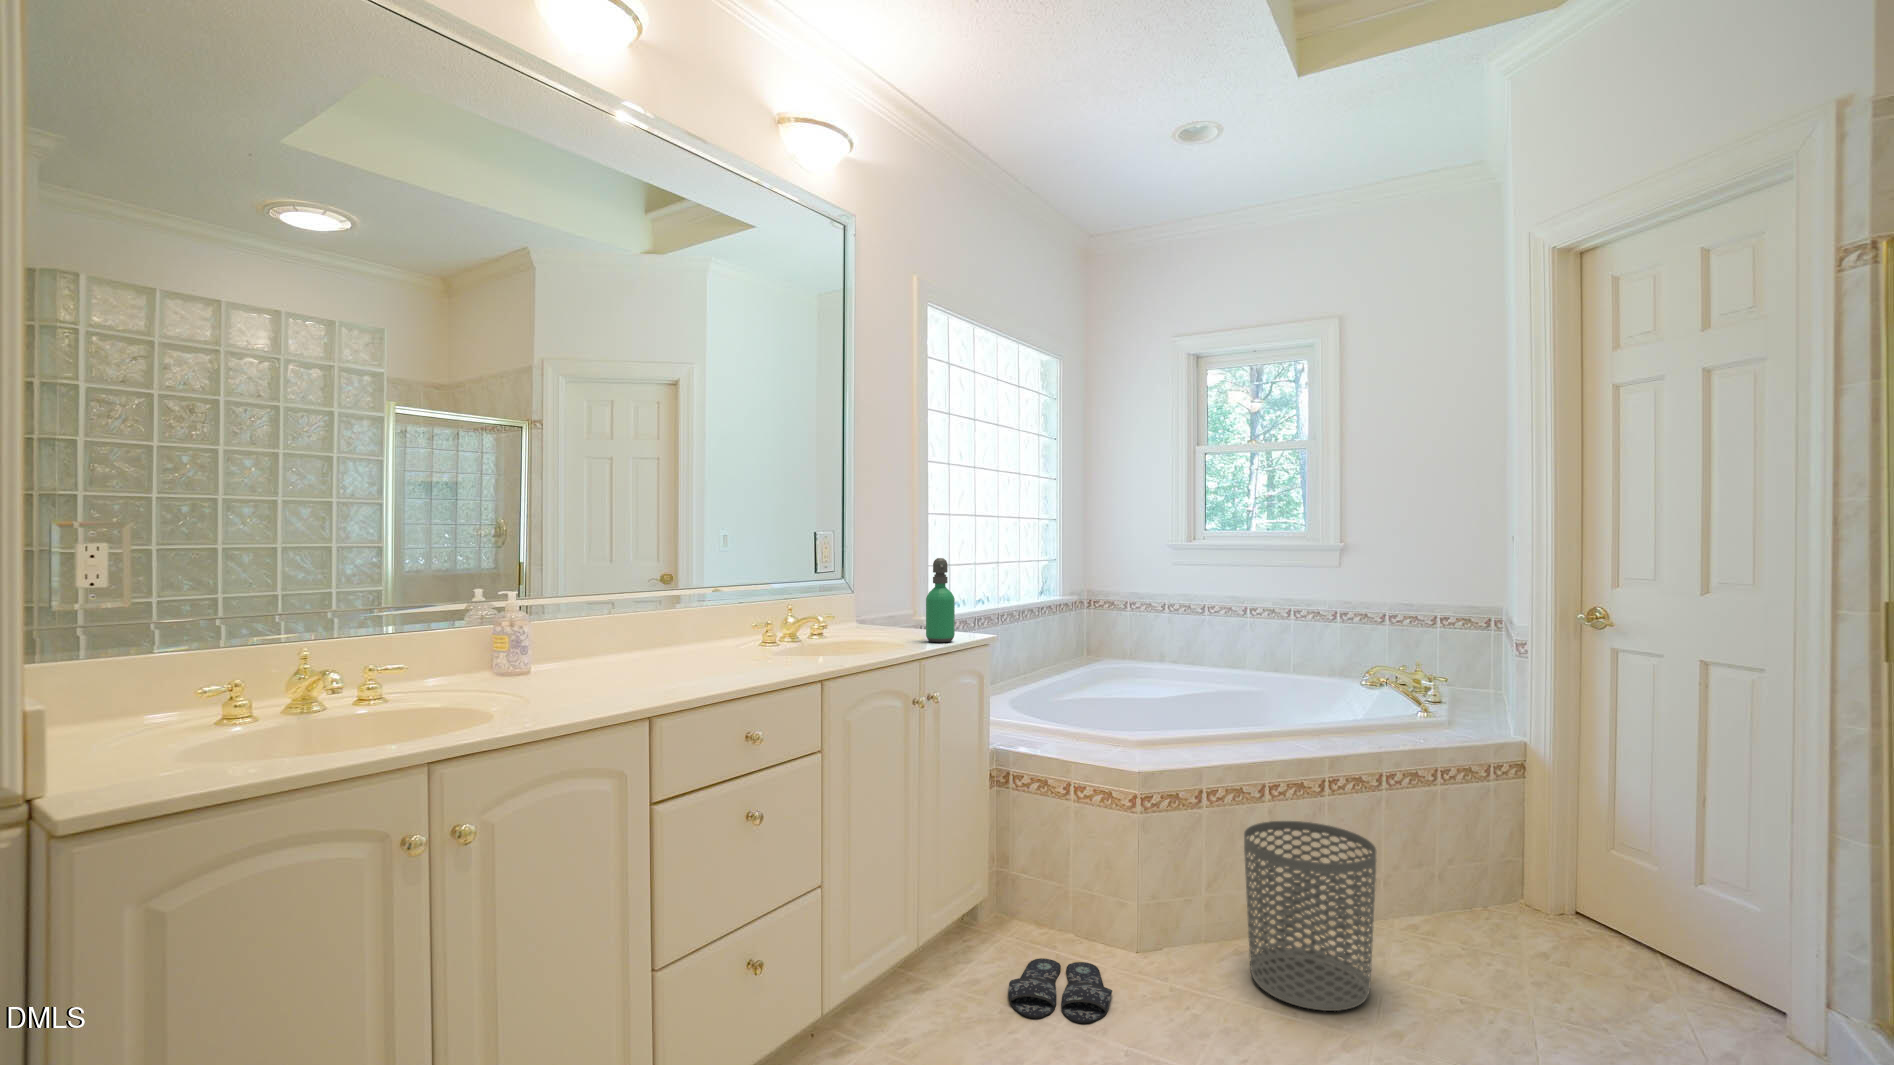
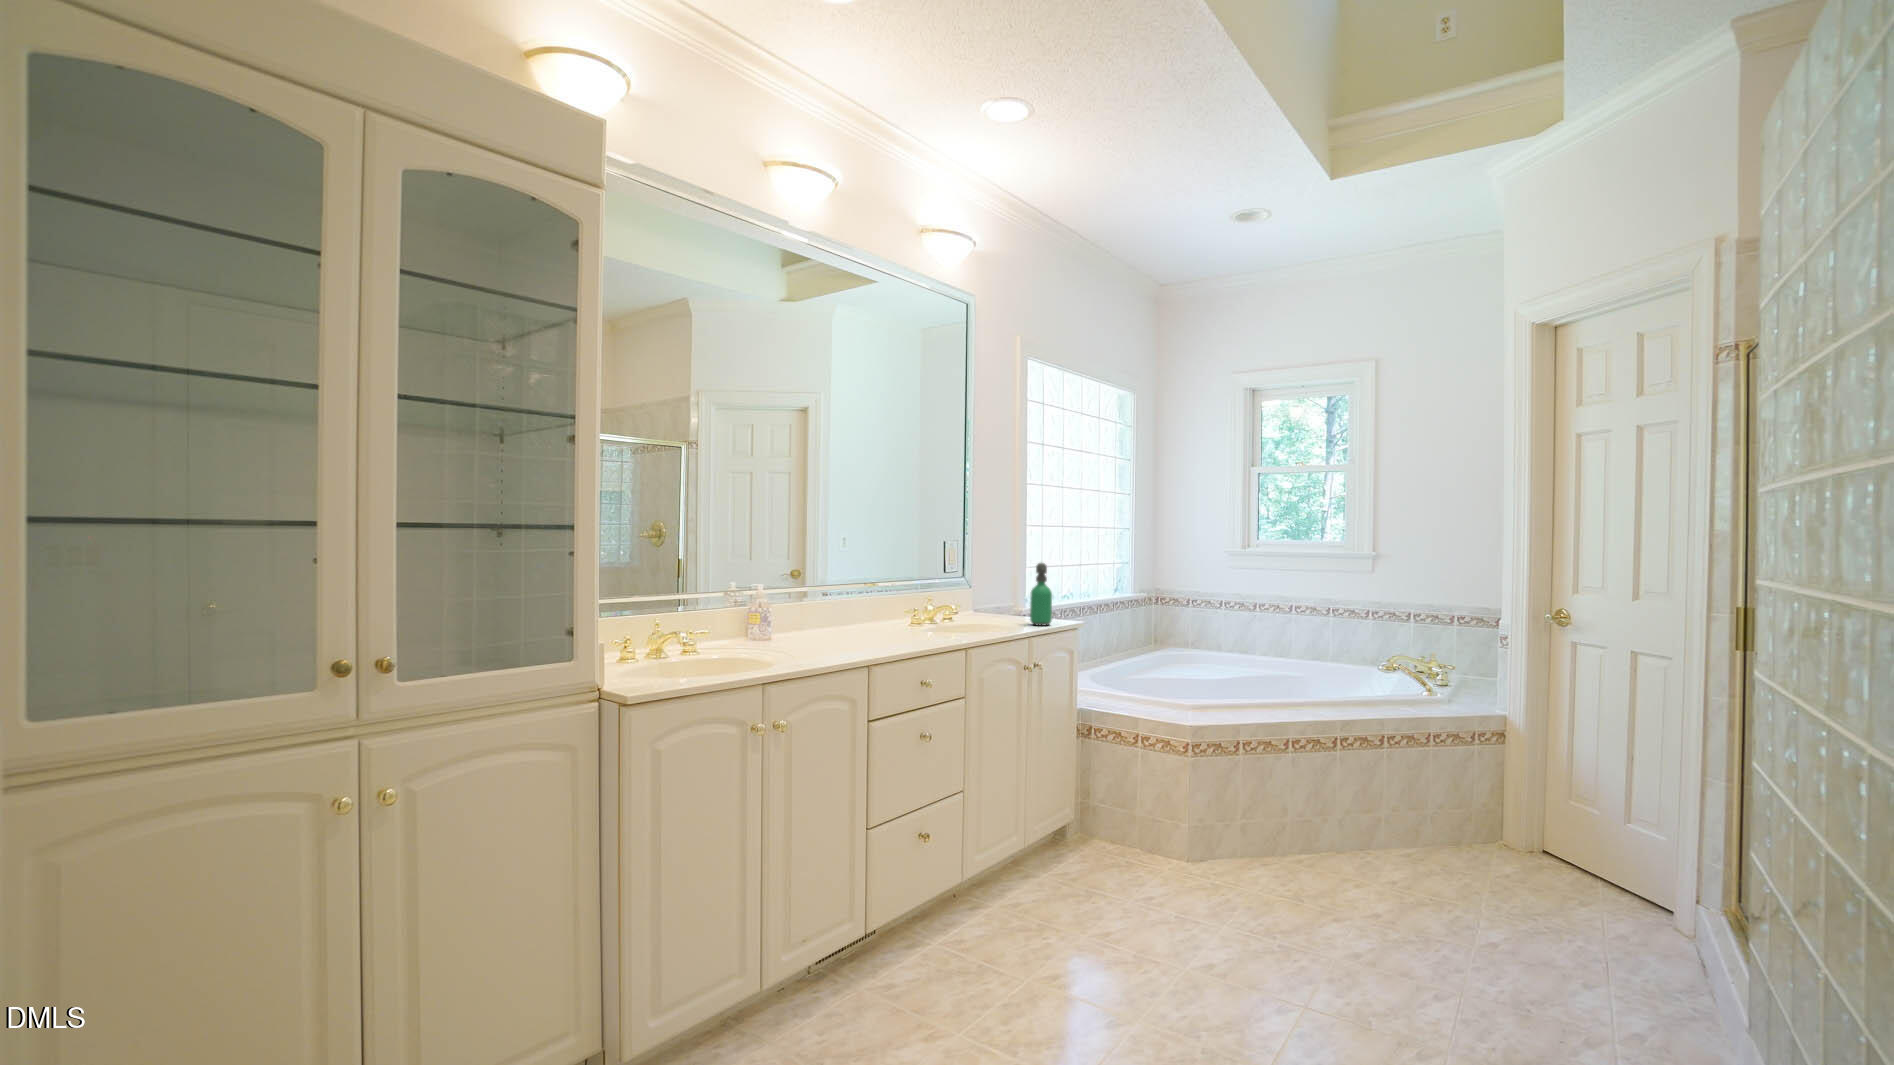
waste bin: present [1244,821,1376,1011] -> none [1269,766,1368,901]
slippers: present [1009,958,1112,1023] -> none [1090,863,1167,900]

